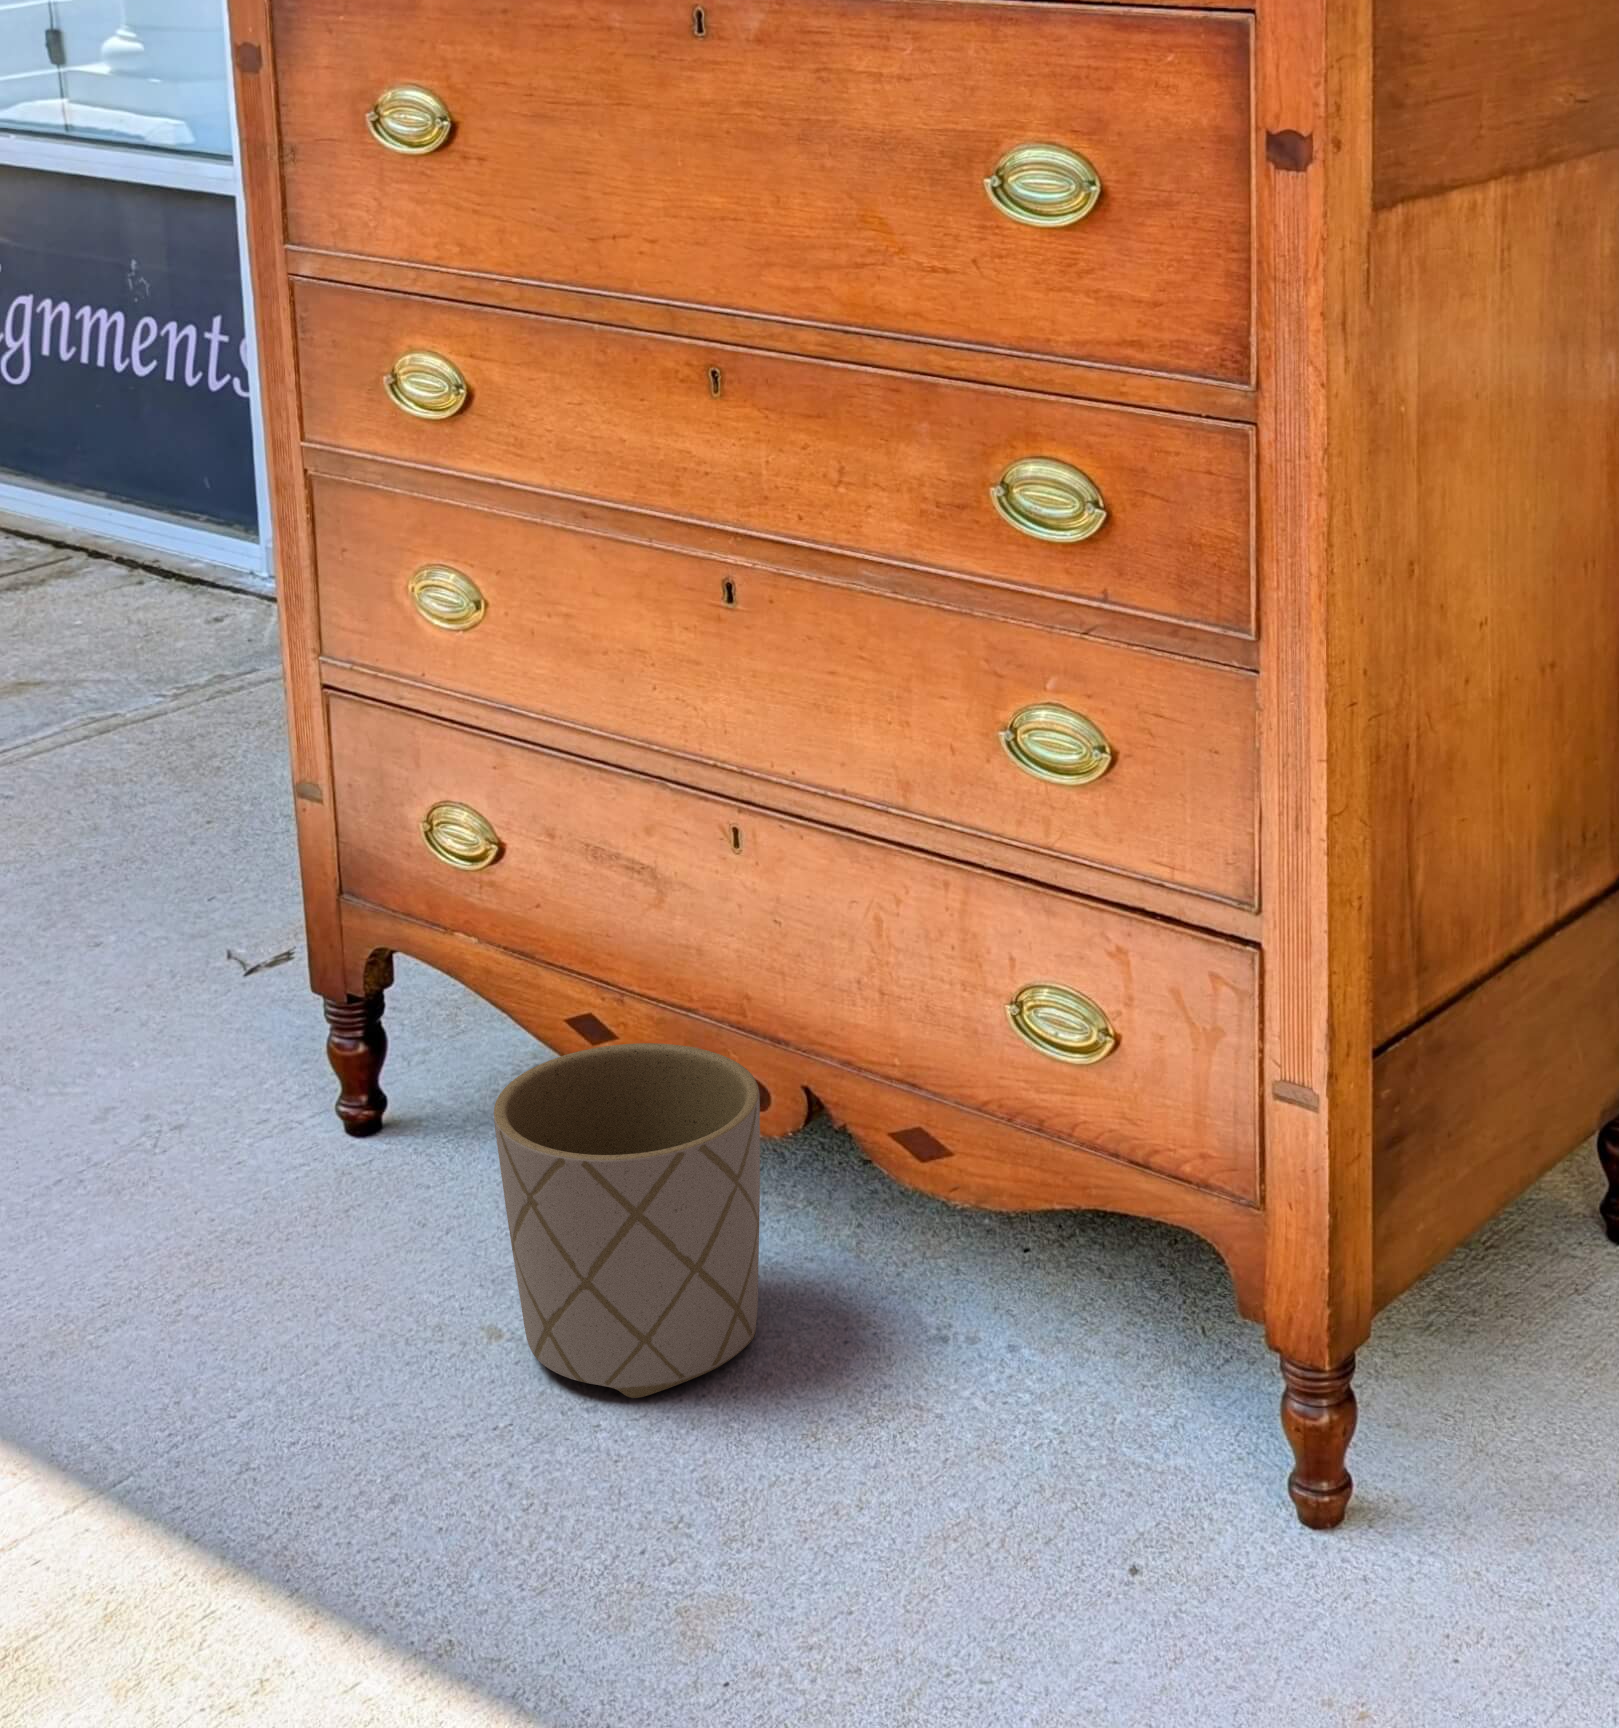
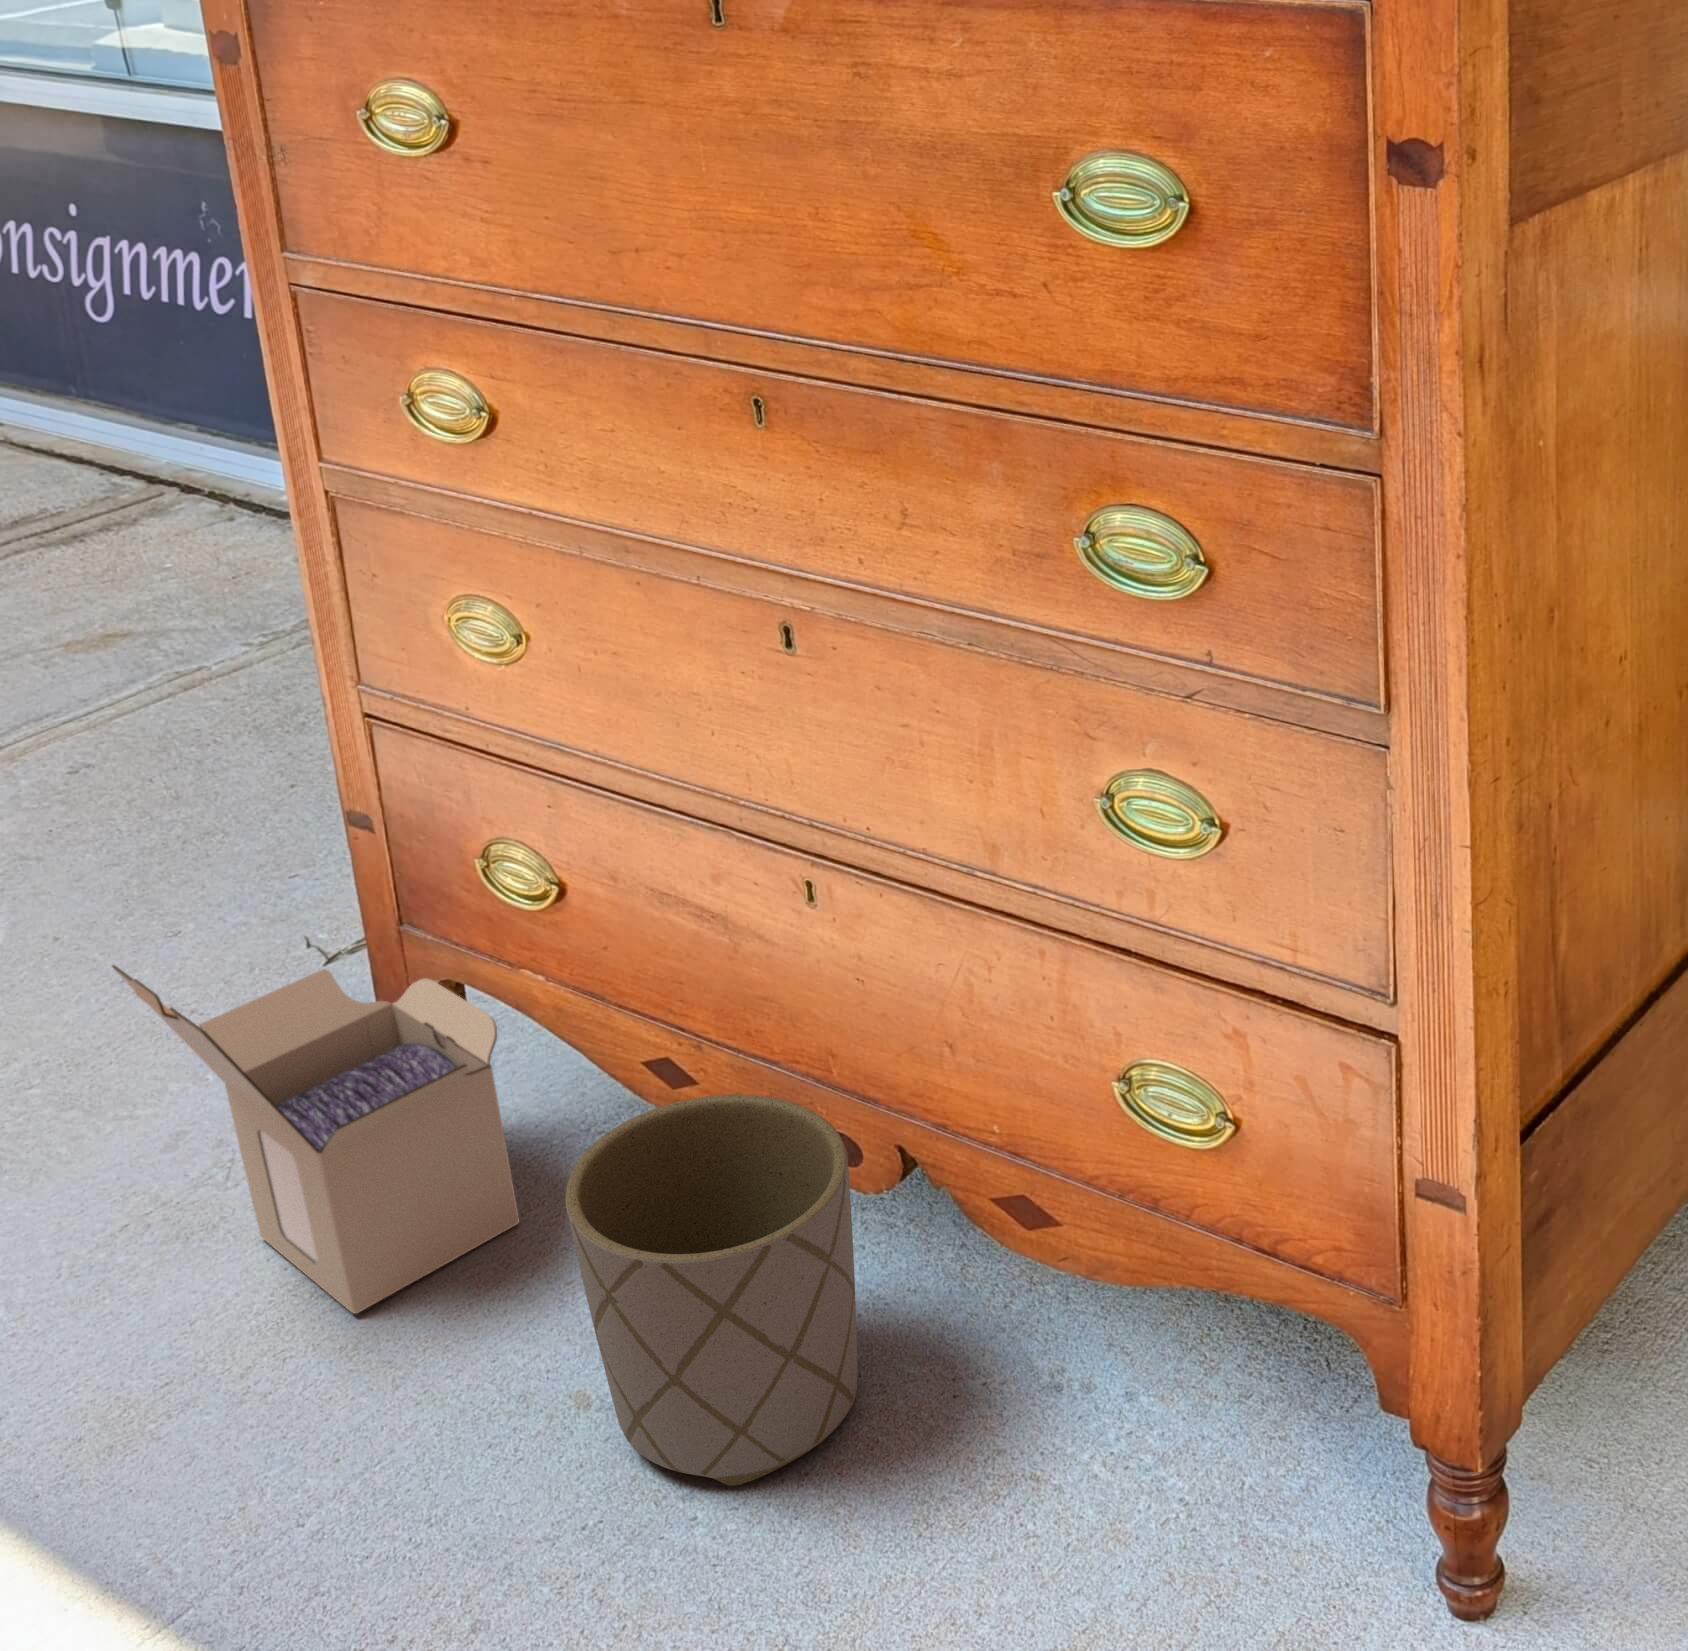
cardboard box: none [71,899,435,1258] -> present [112,965,519,1314]

